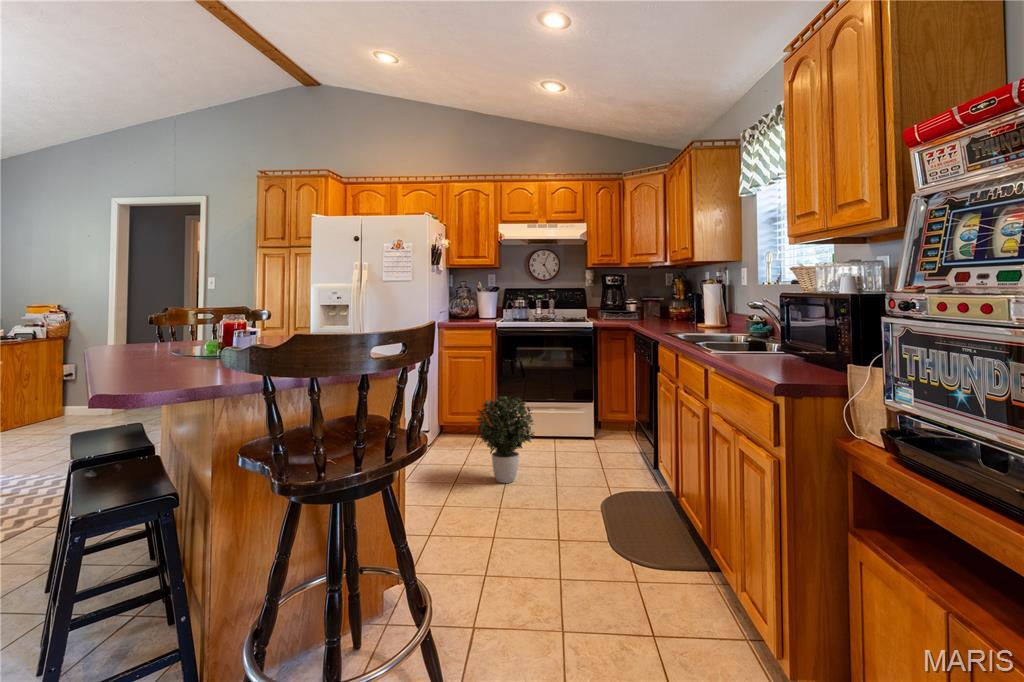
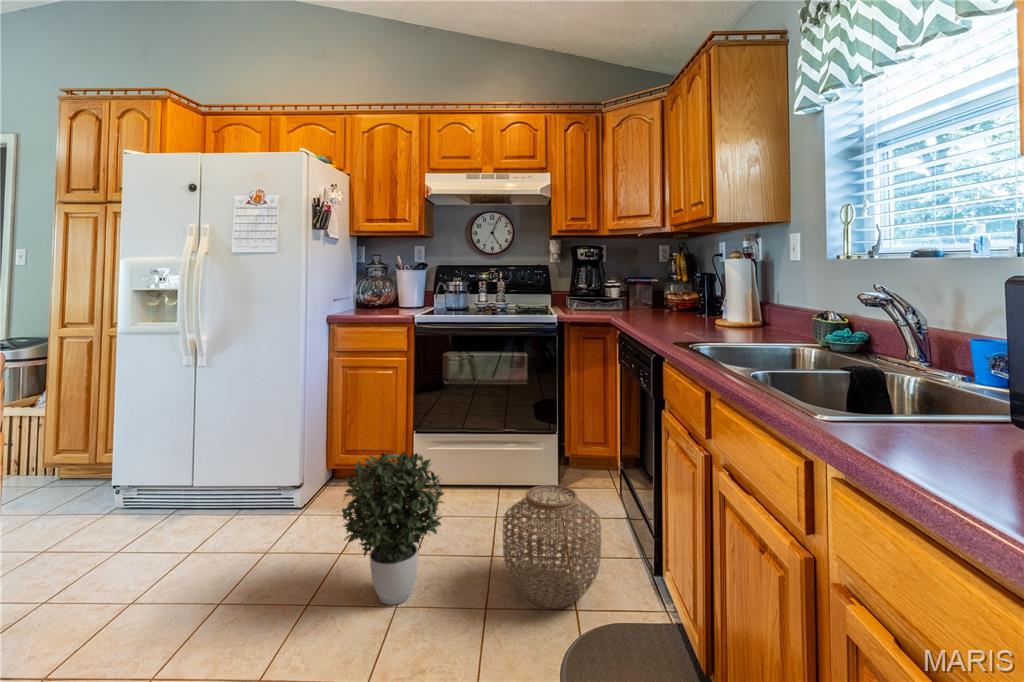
woven basket: none [569,418,628,485] -> present [503,485,601,607]

